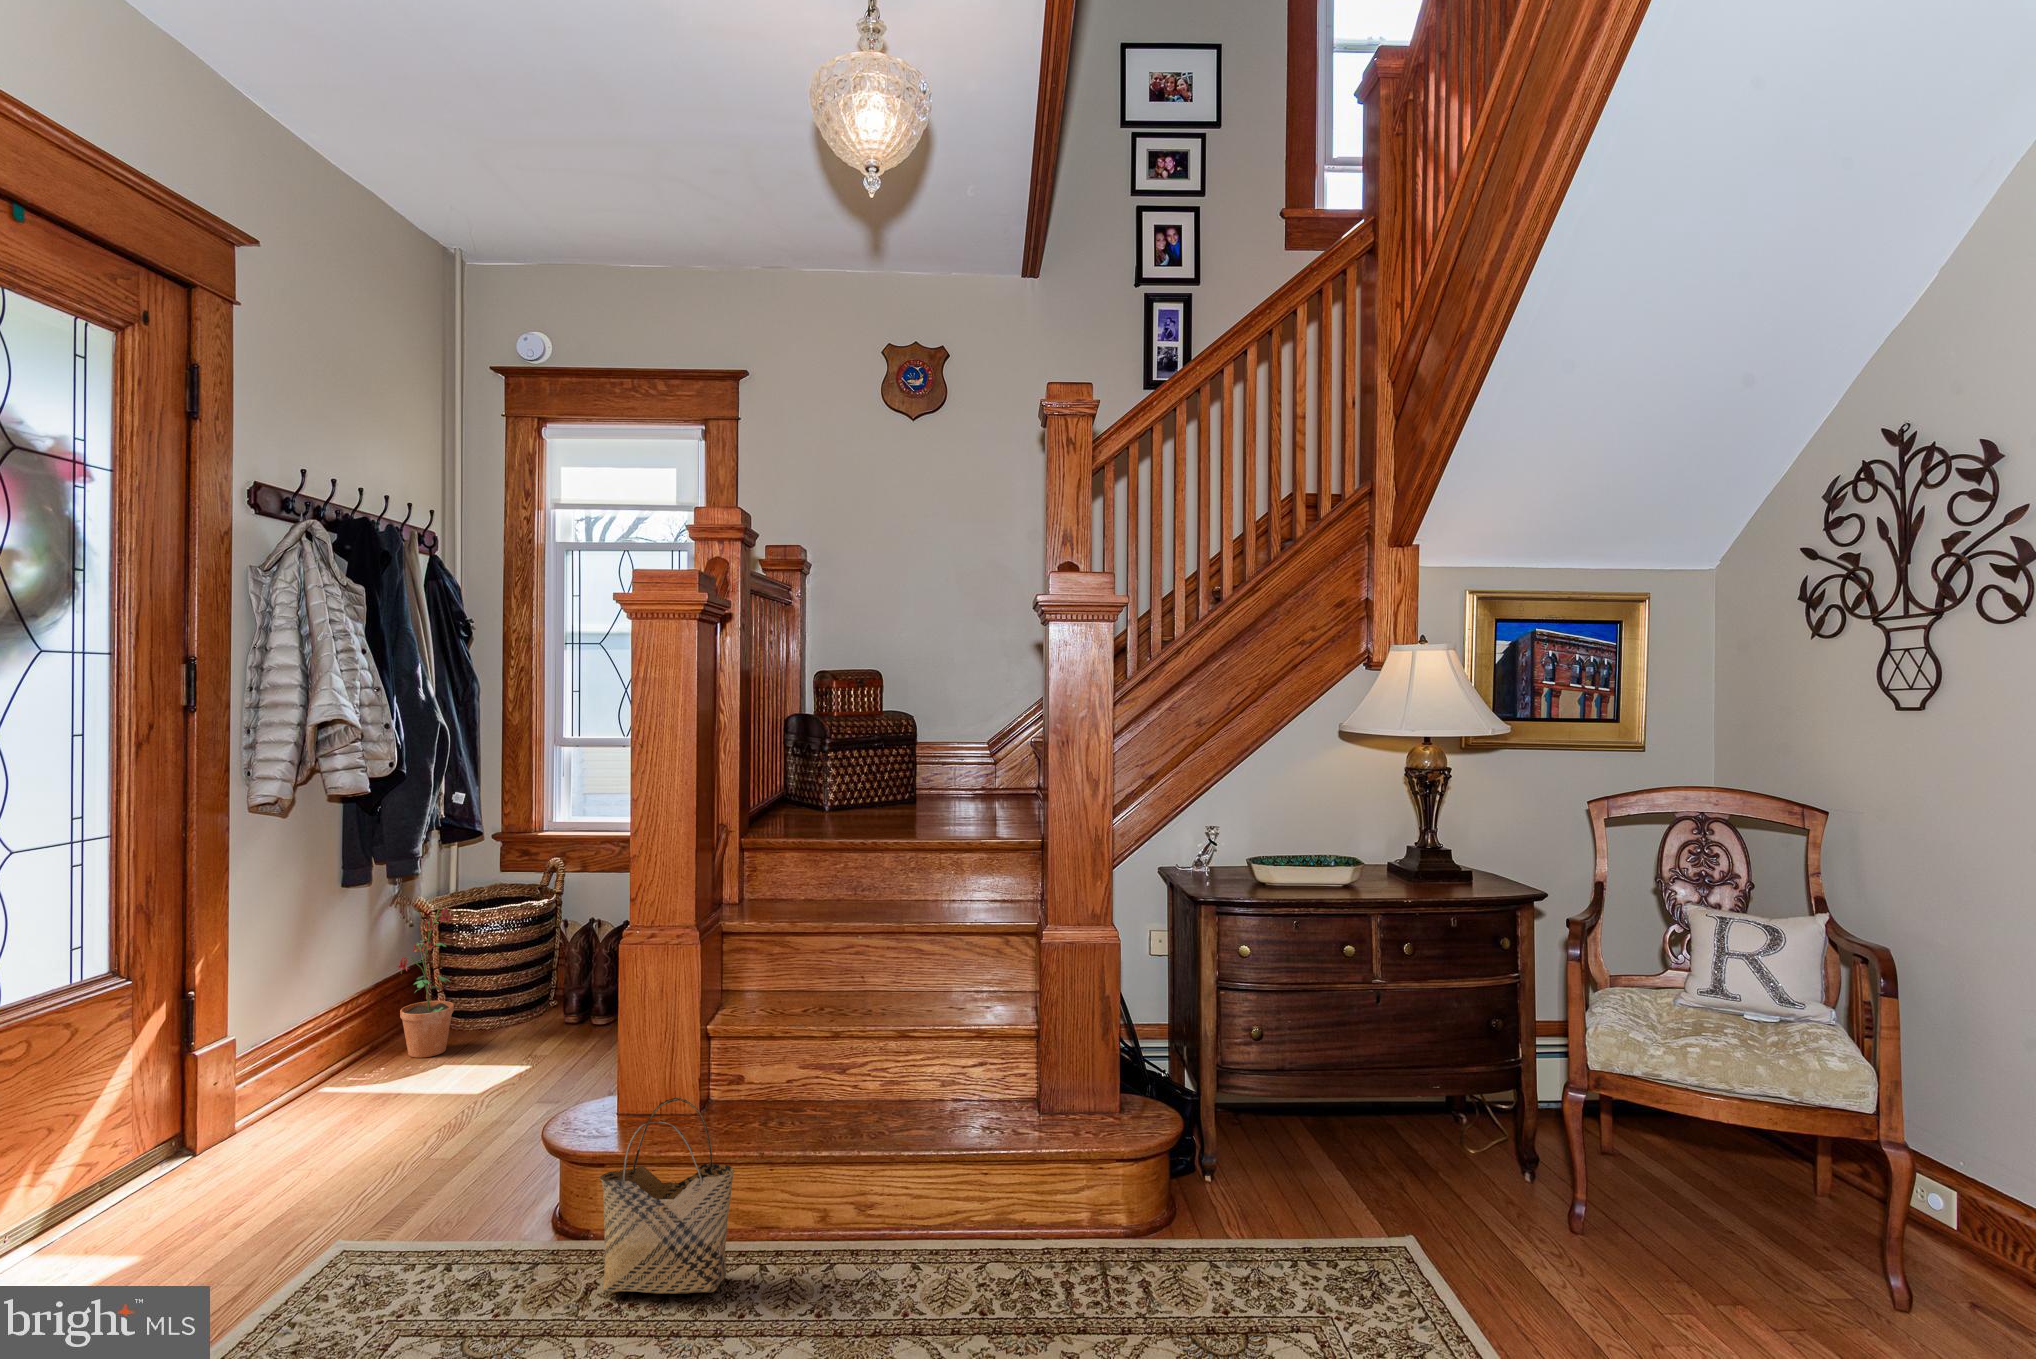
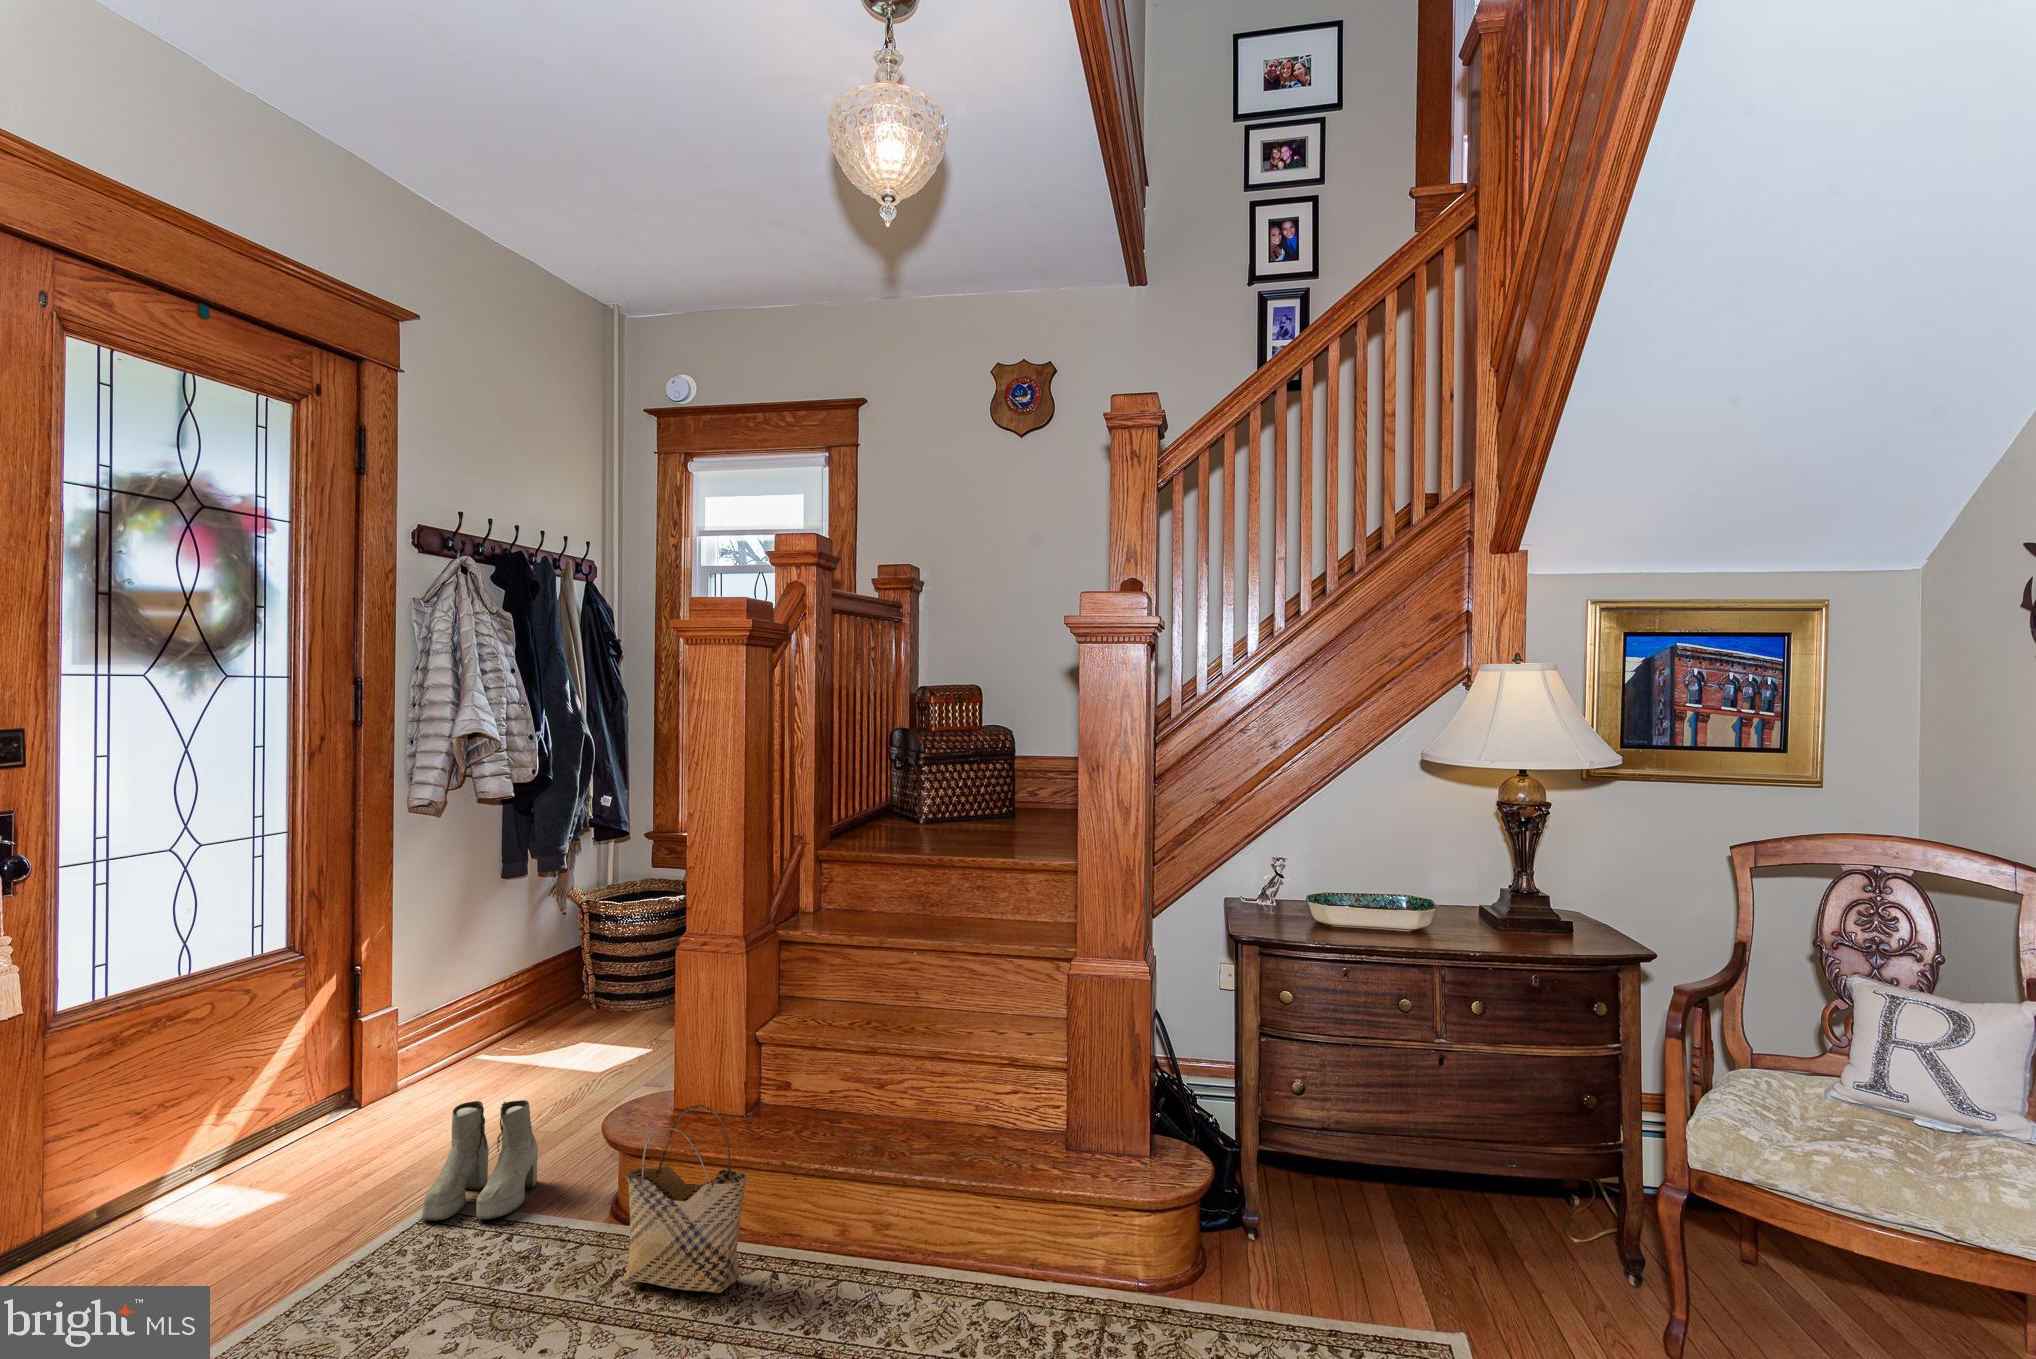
potted plant: present [397,907,454,1058] -> none [549,899,603,1035]
boots: none [331,1117,454,1258] -> present [422,1100,538,1221]

